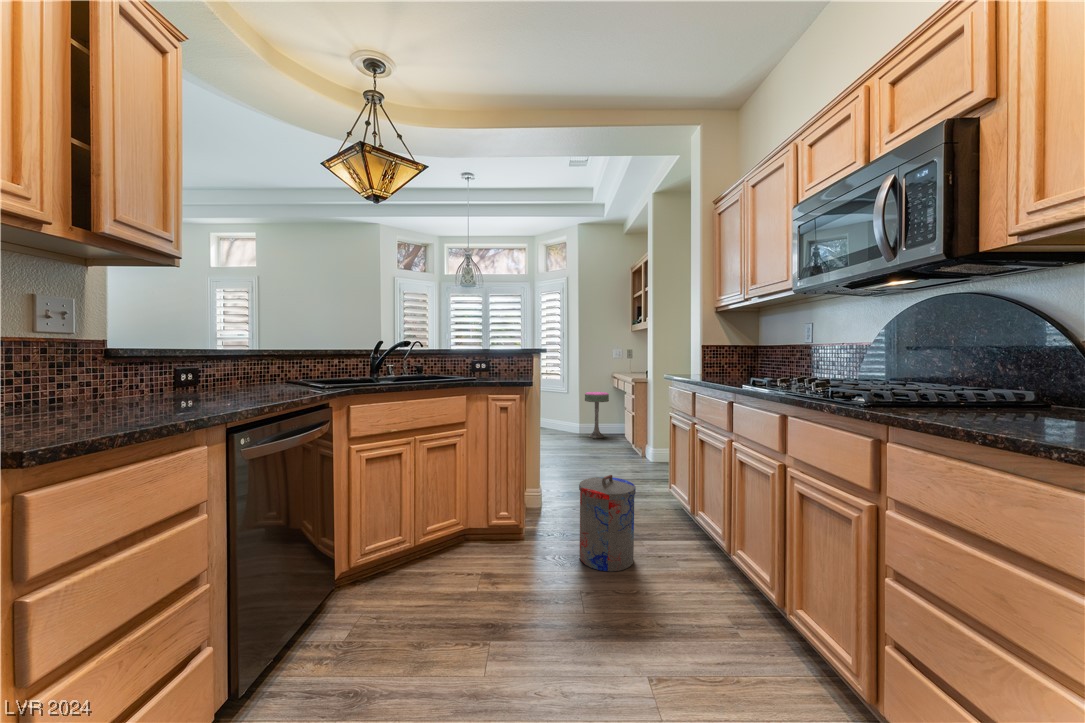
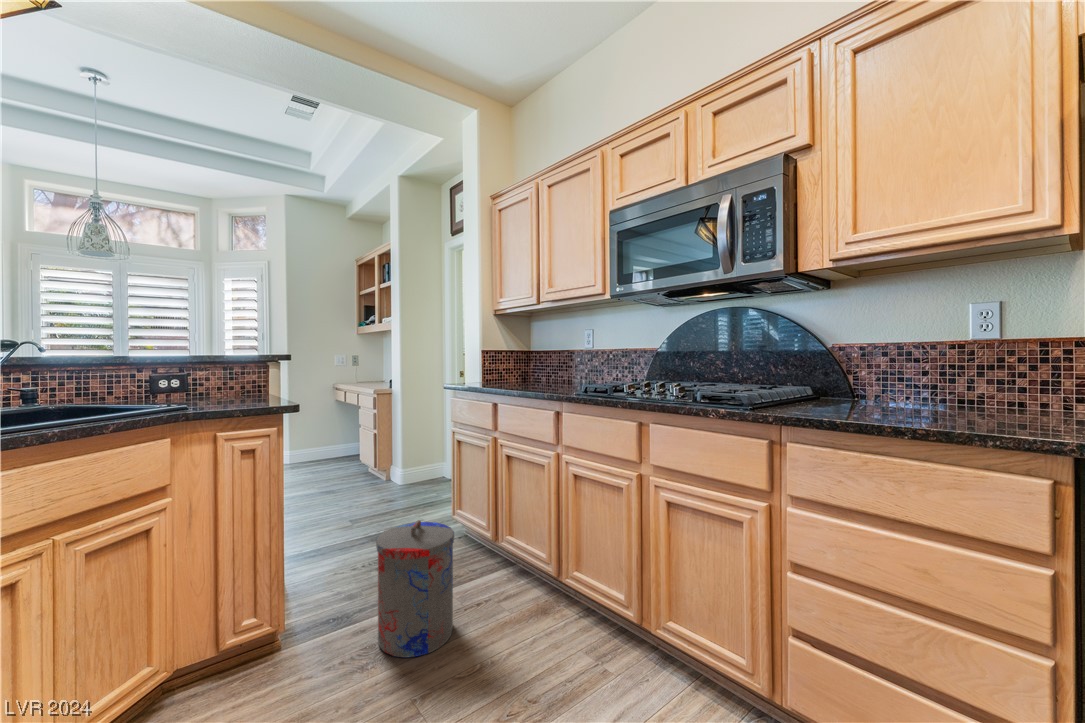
bar stool: present [585,392,609,438] -> none [299,409,333,468]

